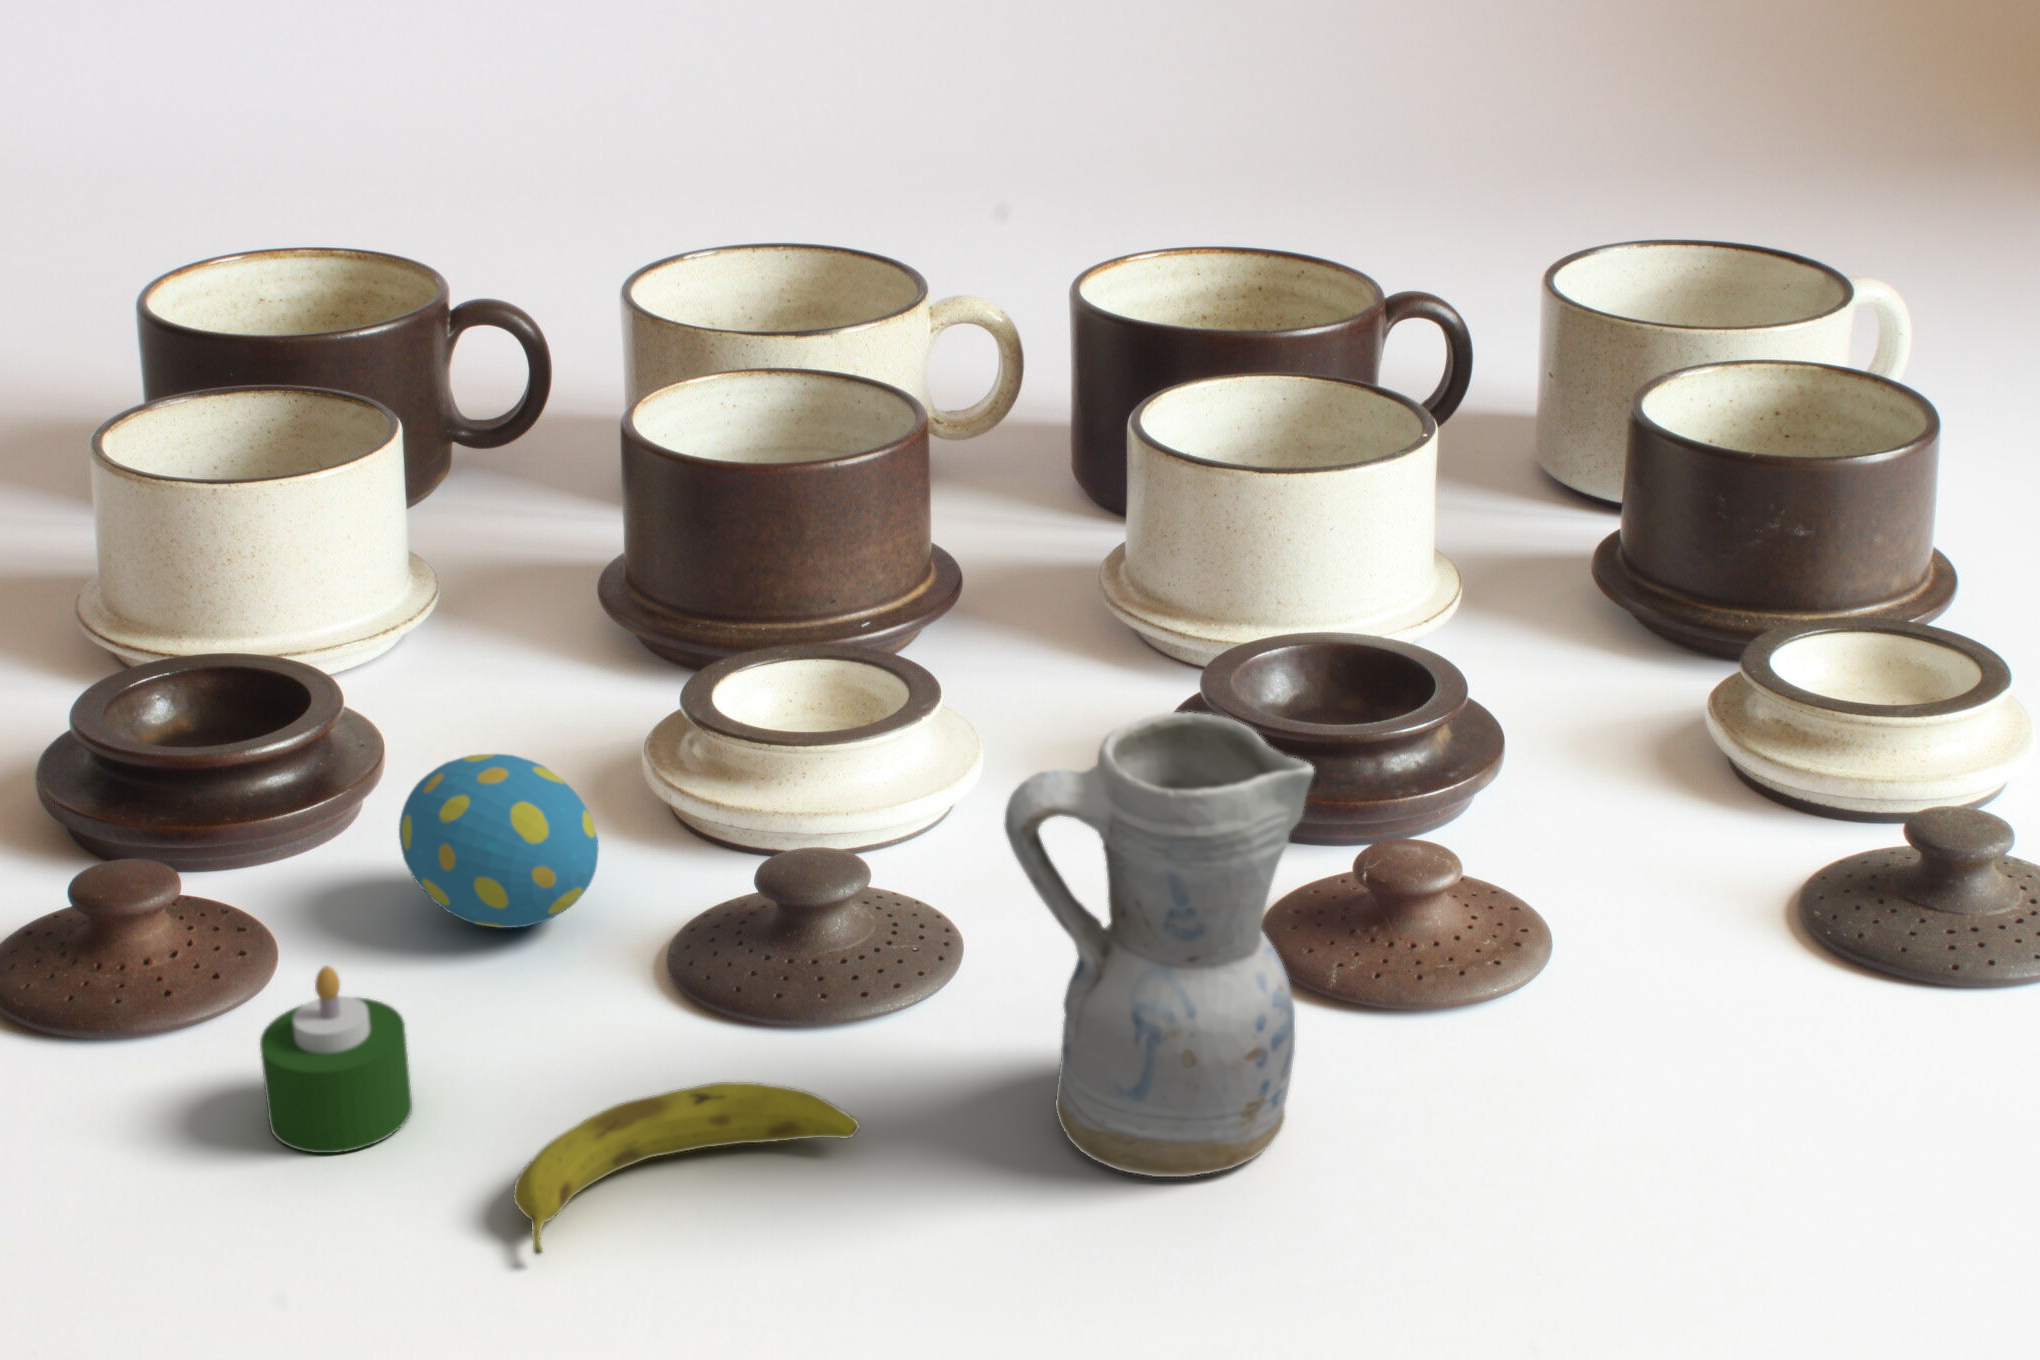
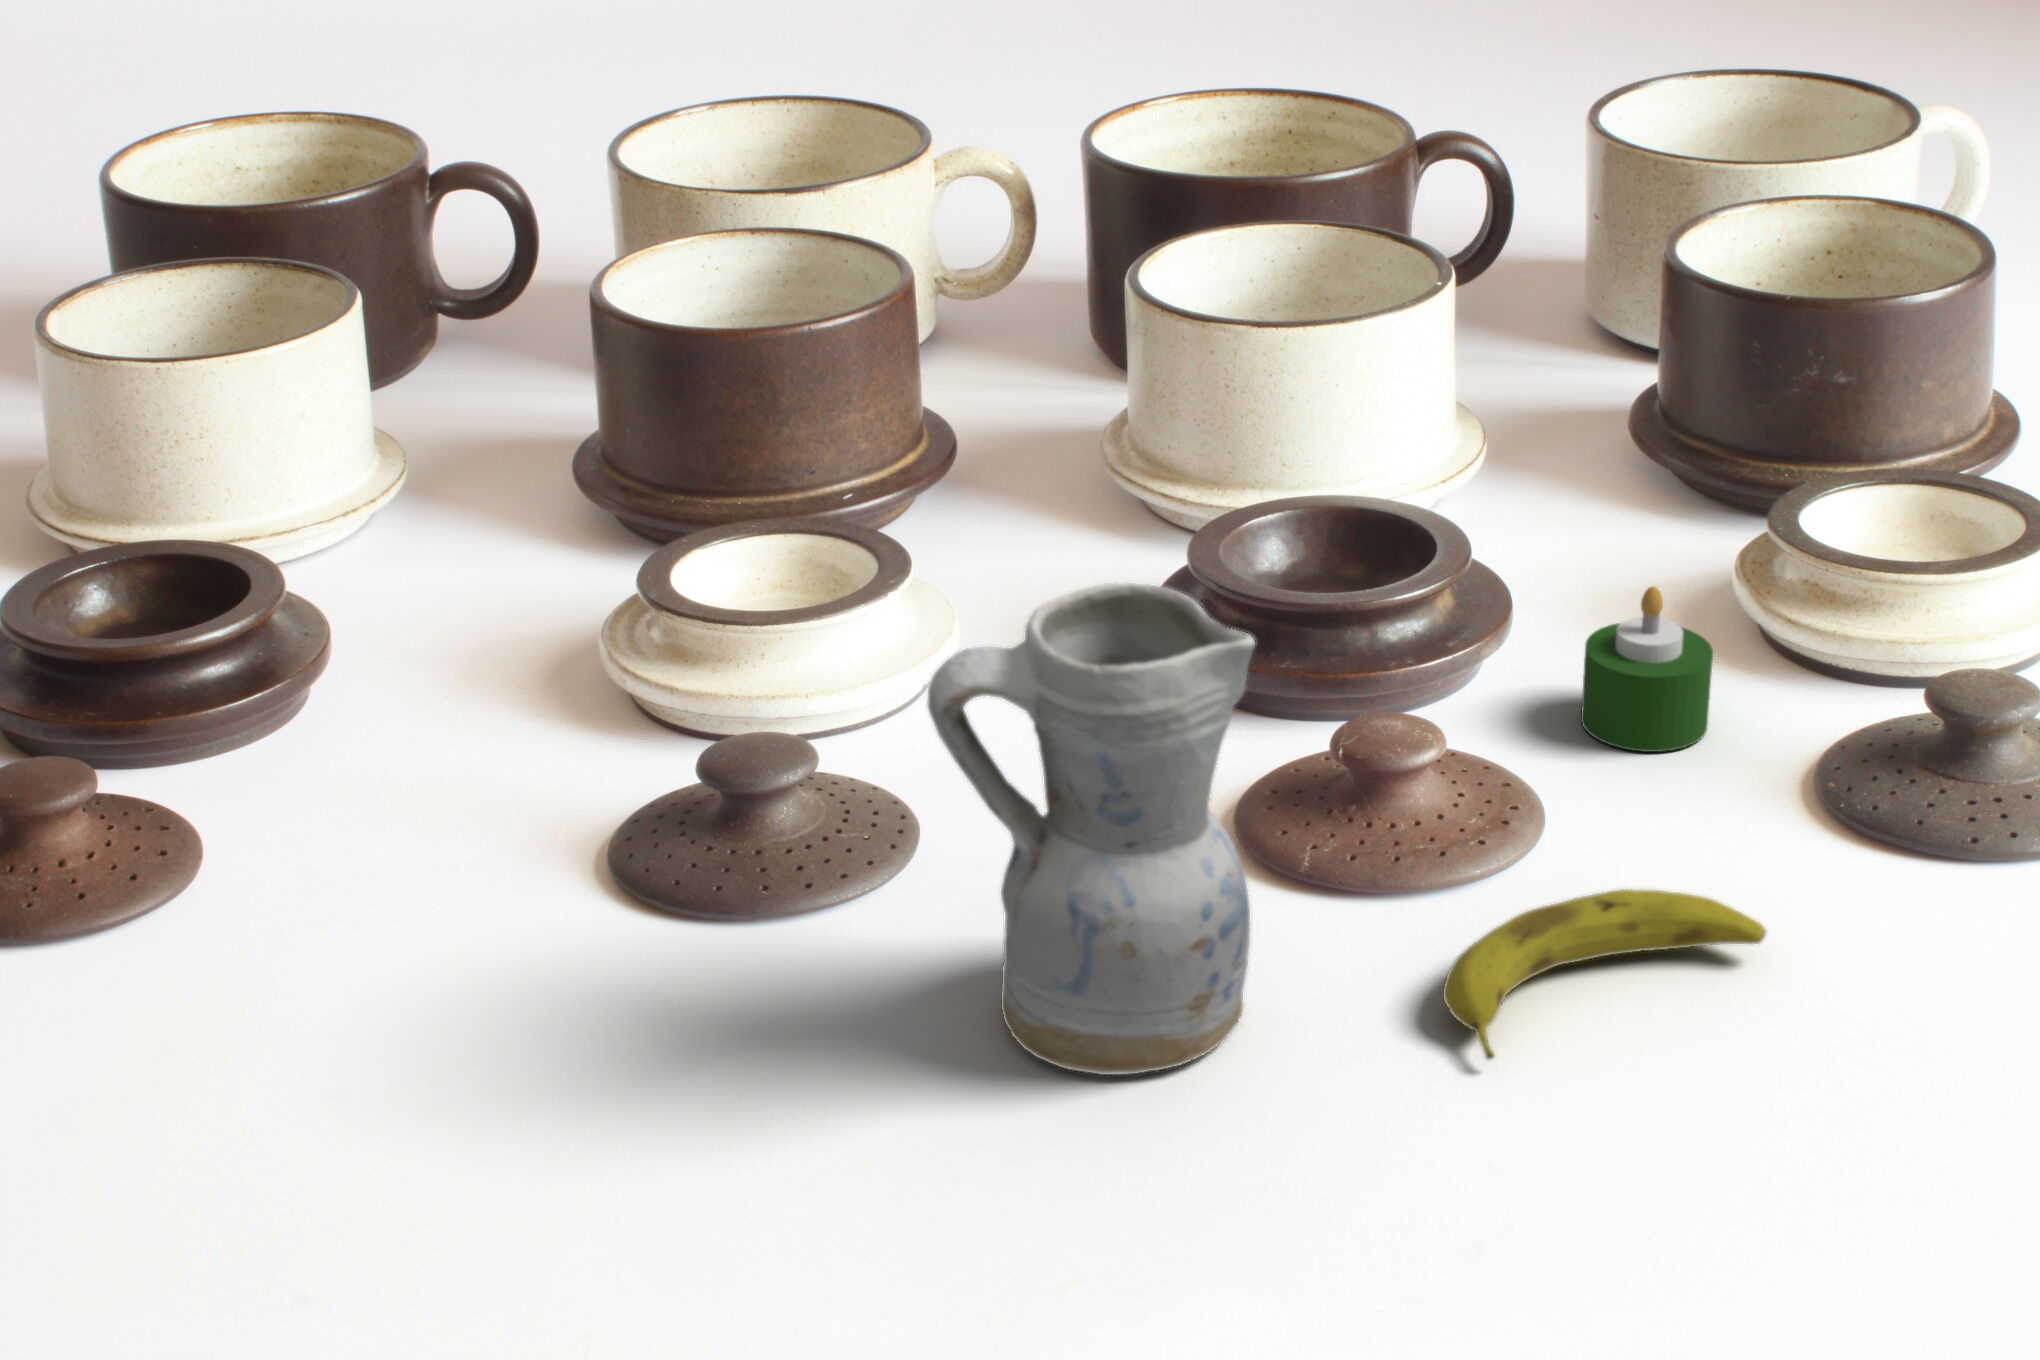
decorative egg: present [399,754,599,928] -> none [333,639,540,820]
candle: present [260,966,412,1153] -> present [1581,586,1713,752]
fruit: present [513,1082,859,1255] -> present [1443,889,1766,1059]

